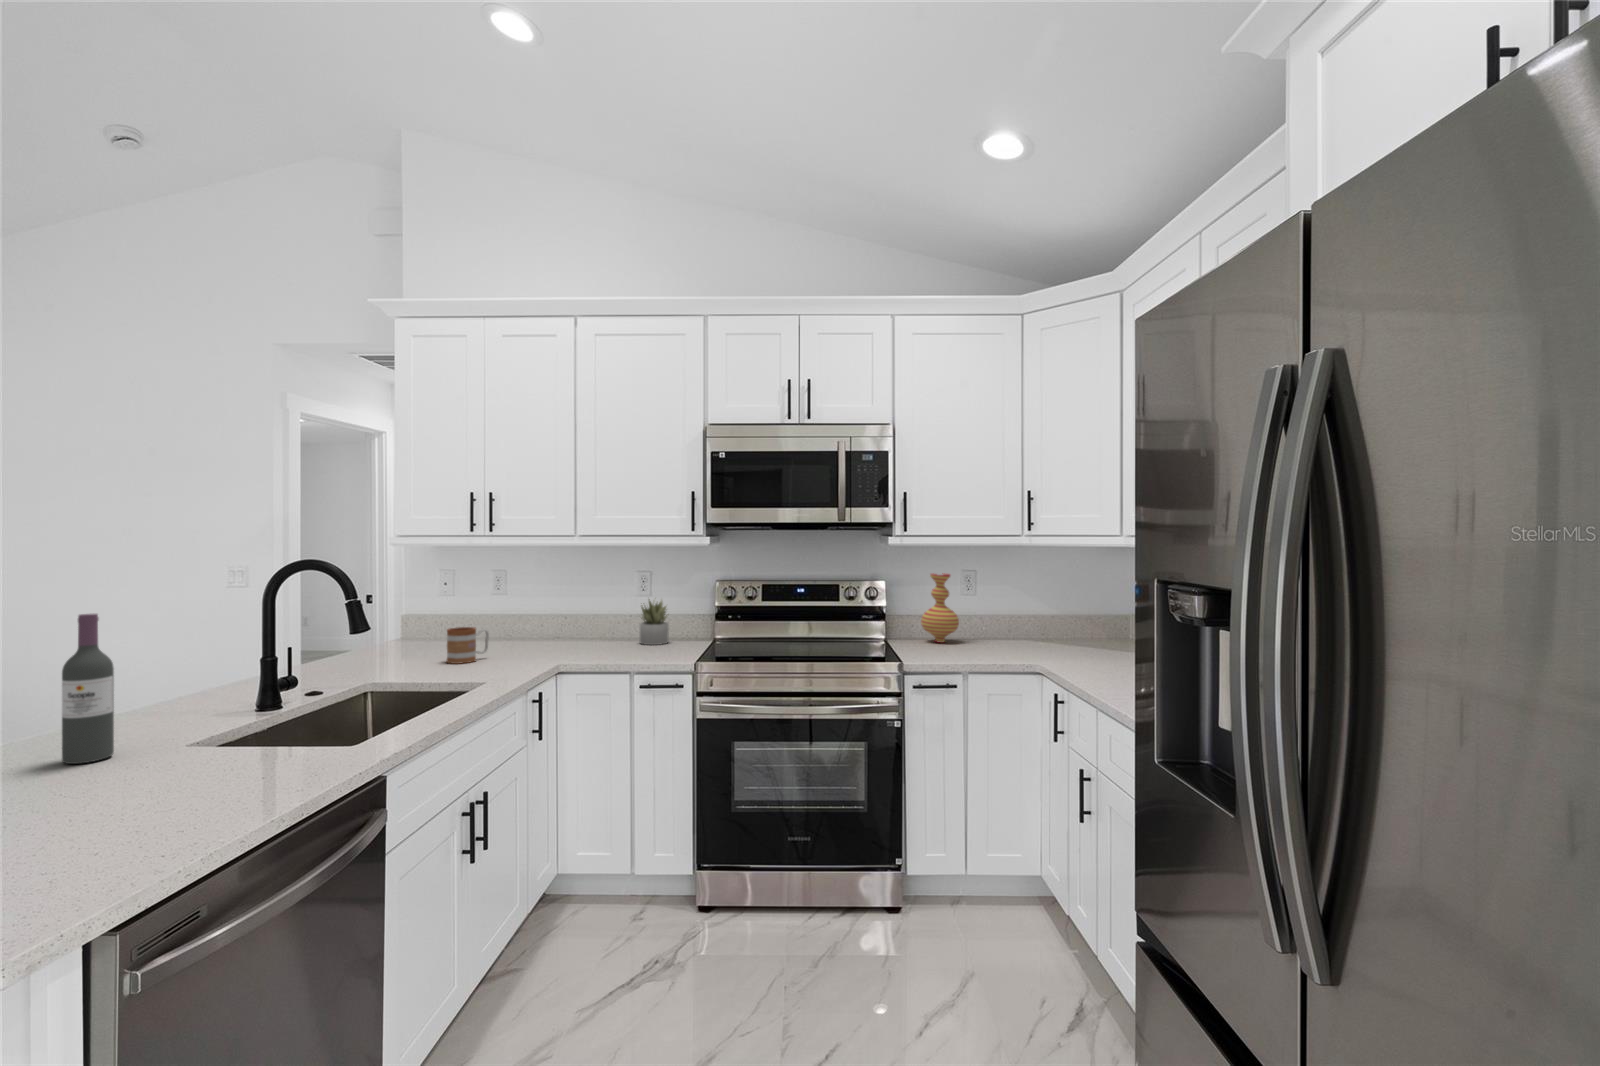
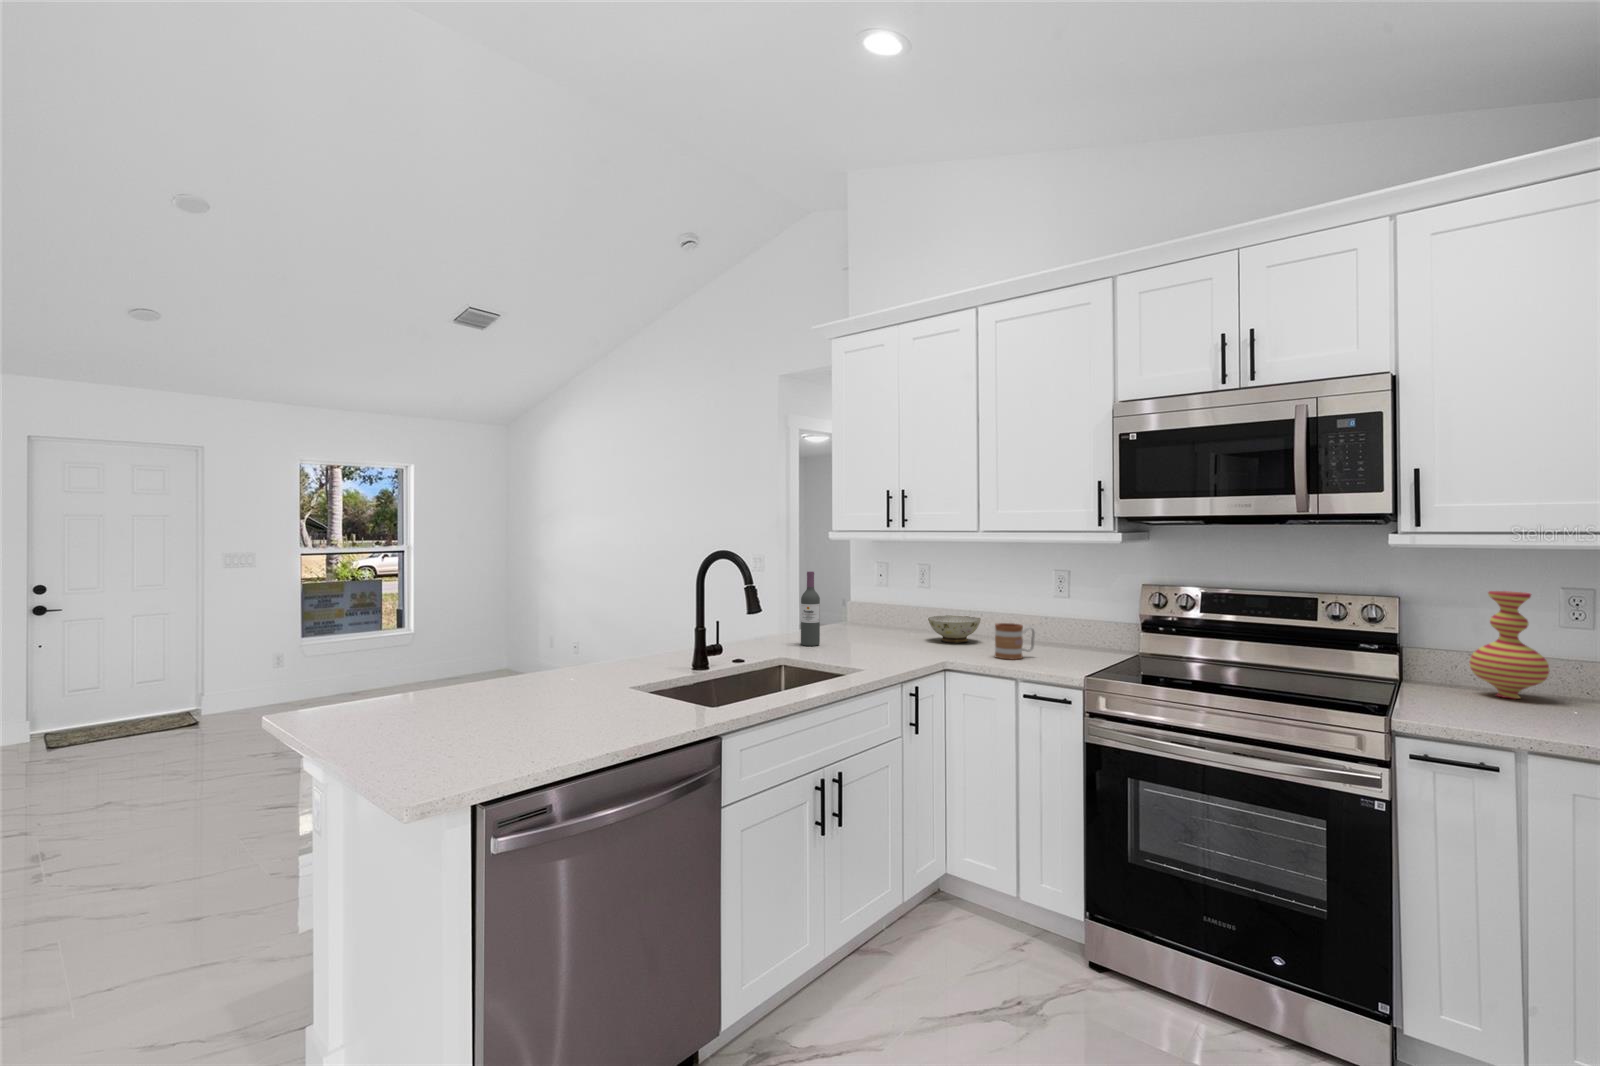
succulent plant: present [640,601,669,645] -> none [1047,600,1083,654]
wine bottle: present [62,614,114,764] -> present [801,571,820,646]
ceramic bowl: none [517,619,572,646] -> present [928,616,981,643]
mug: present [446,627,489,664] -> present [995,623,1035,660]

